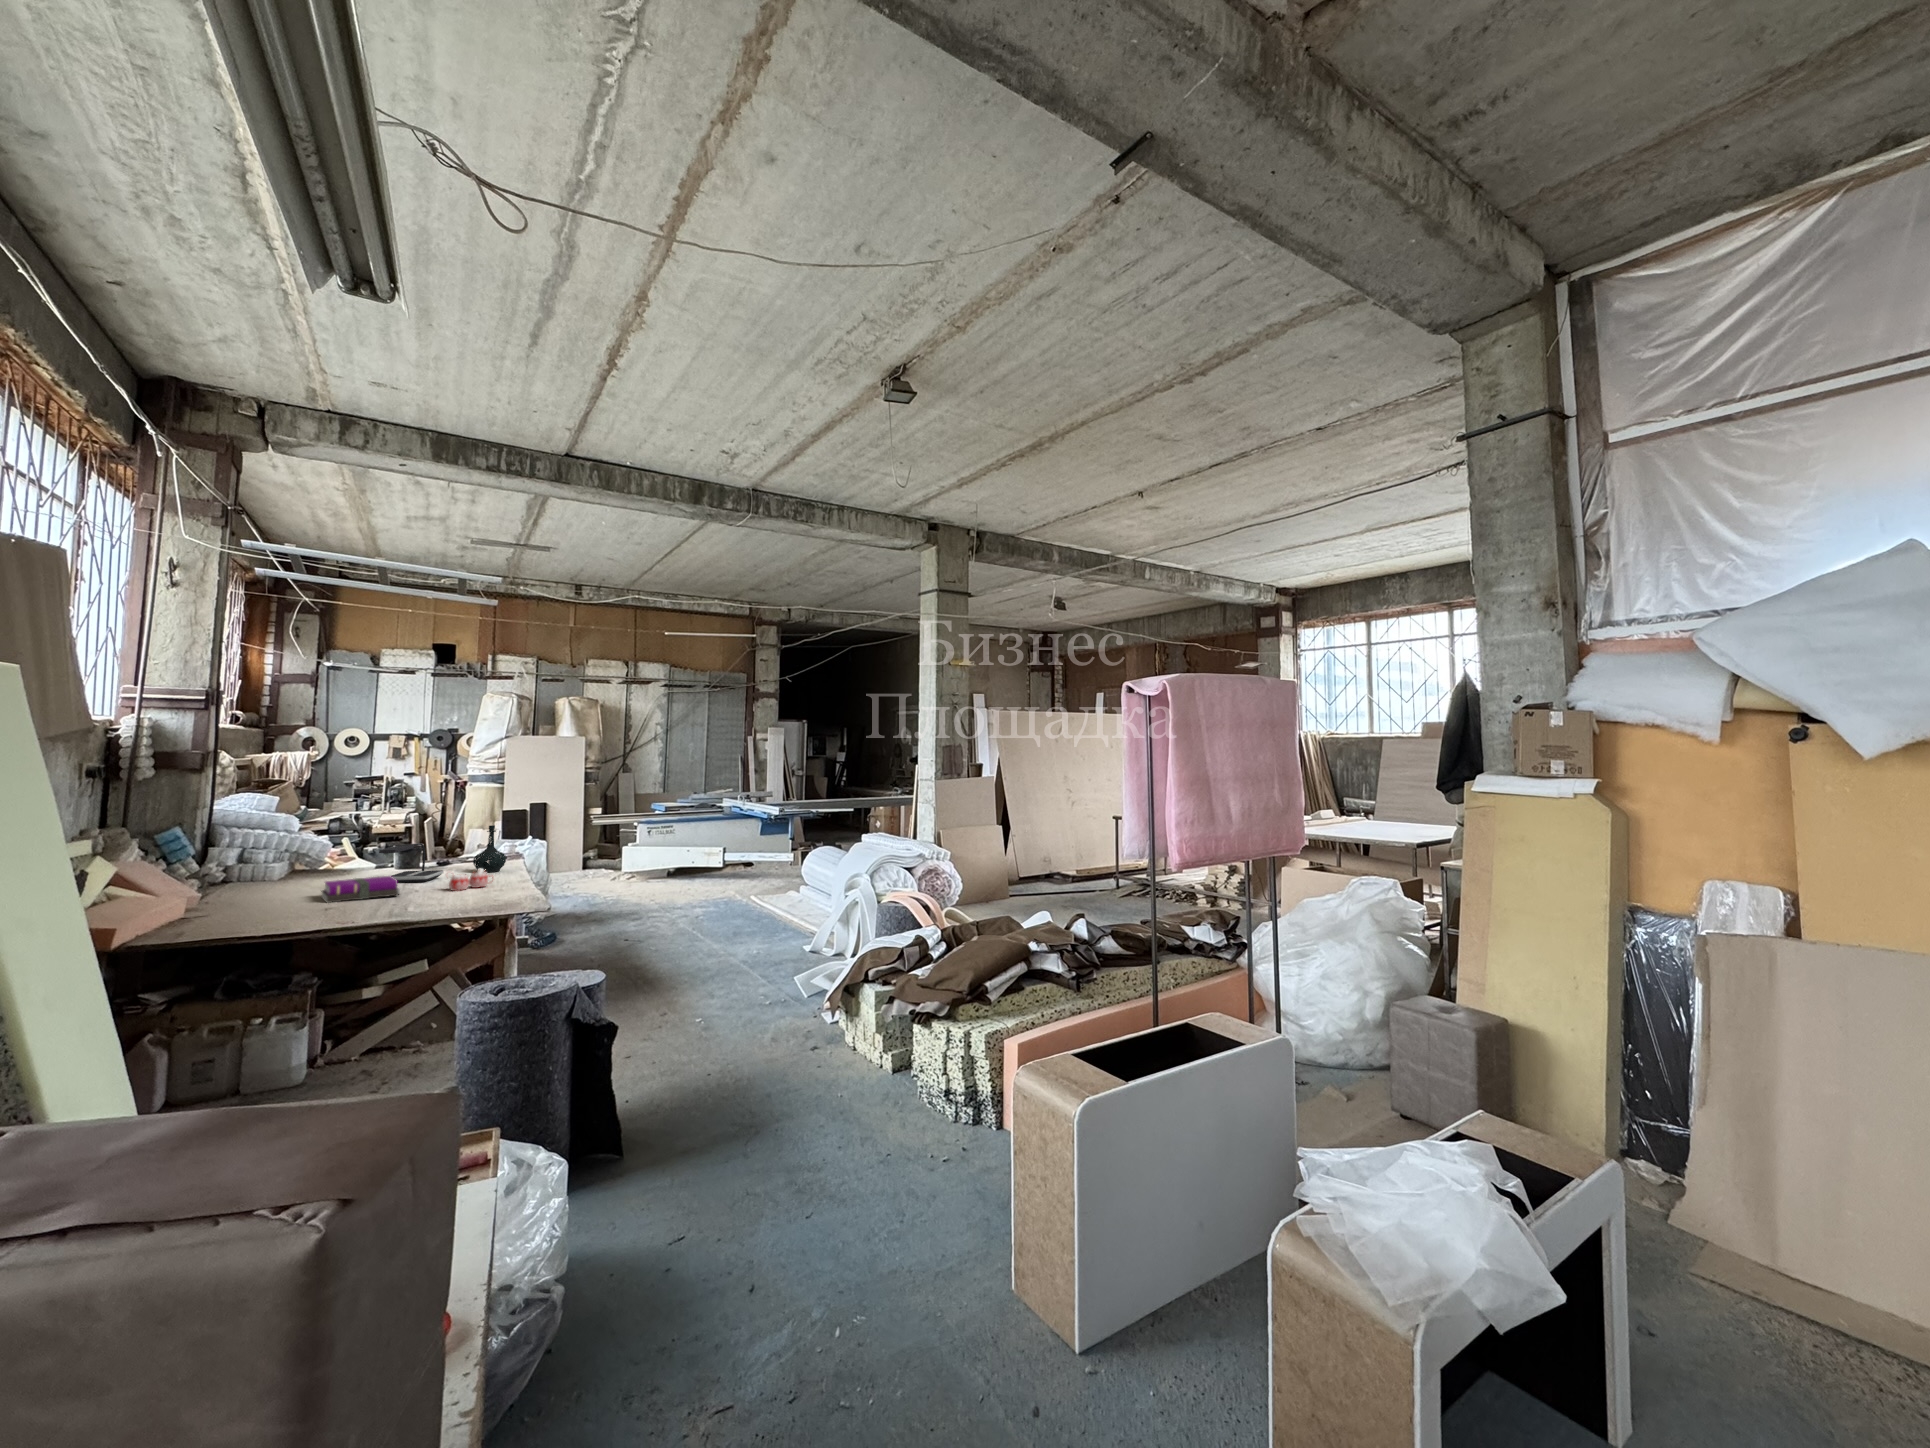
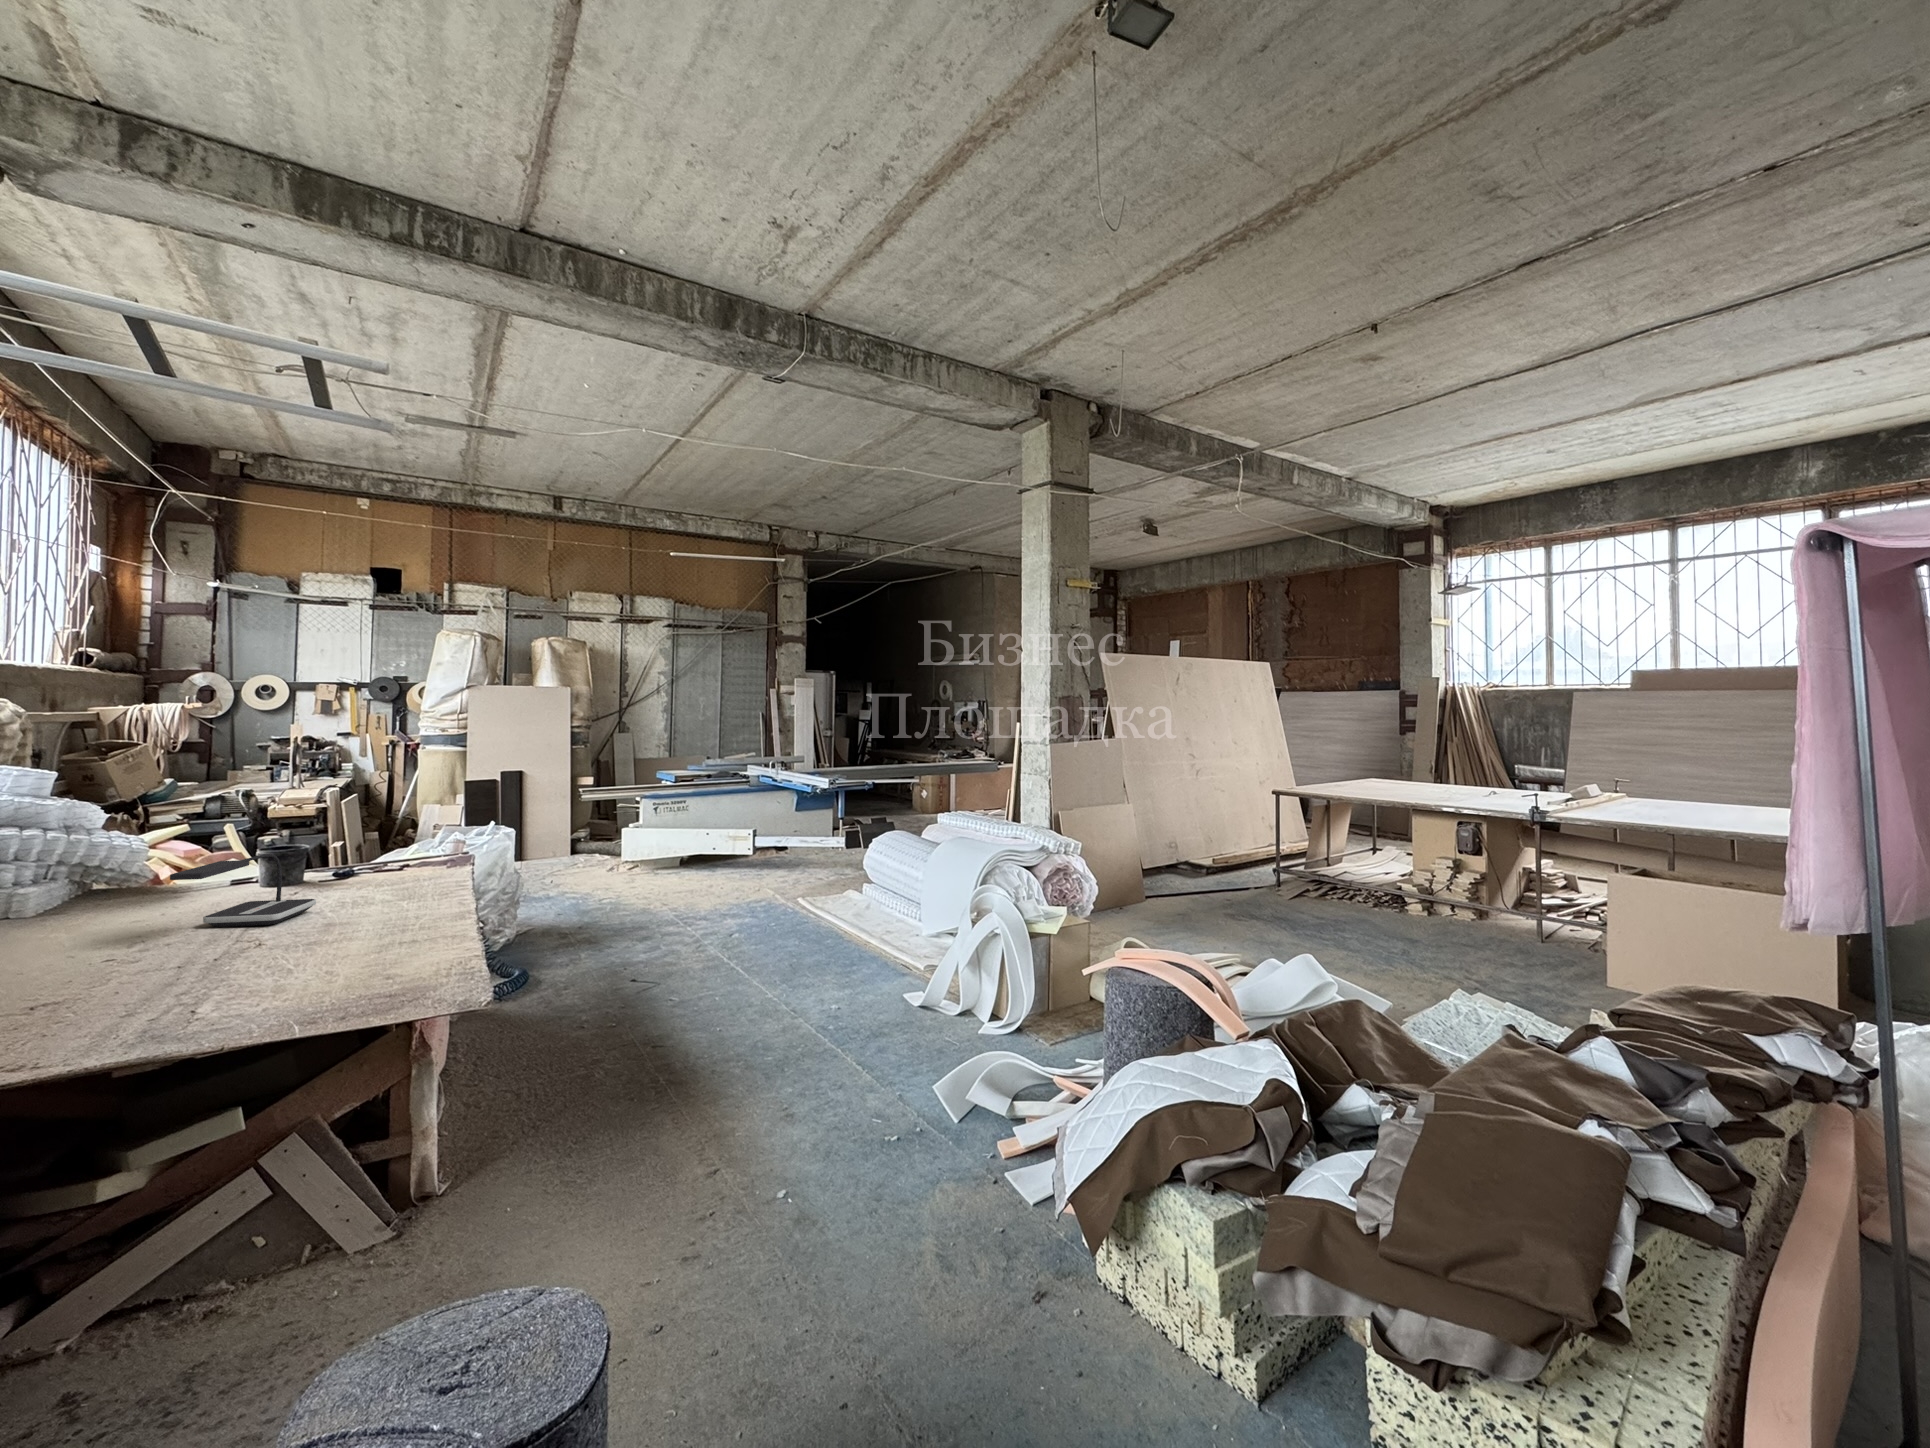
bottle: present [473,825,507,873] -> none [375,817,435,897]
mug: present [449,869,493,891] -> none [300,904,398,949]
notebook: present [321,876,400,903] -> none [22,925,195,996]

